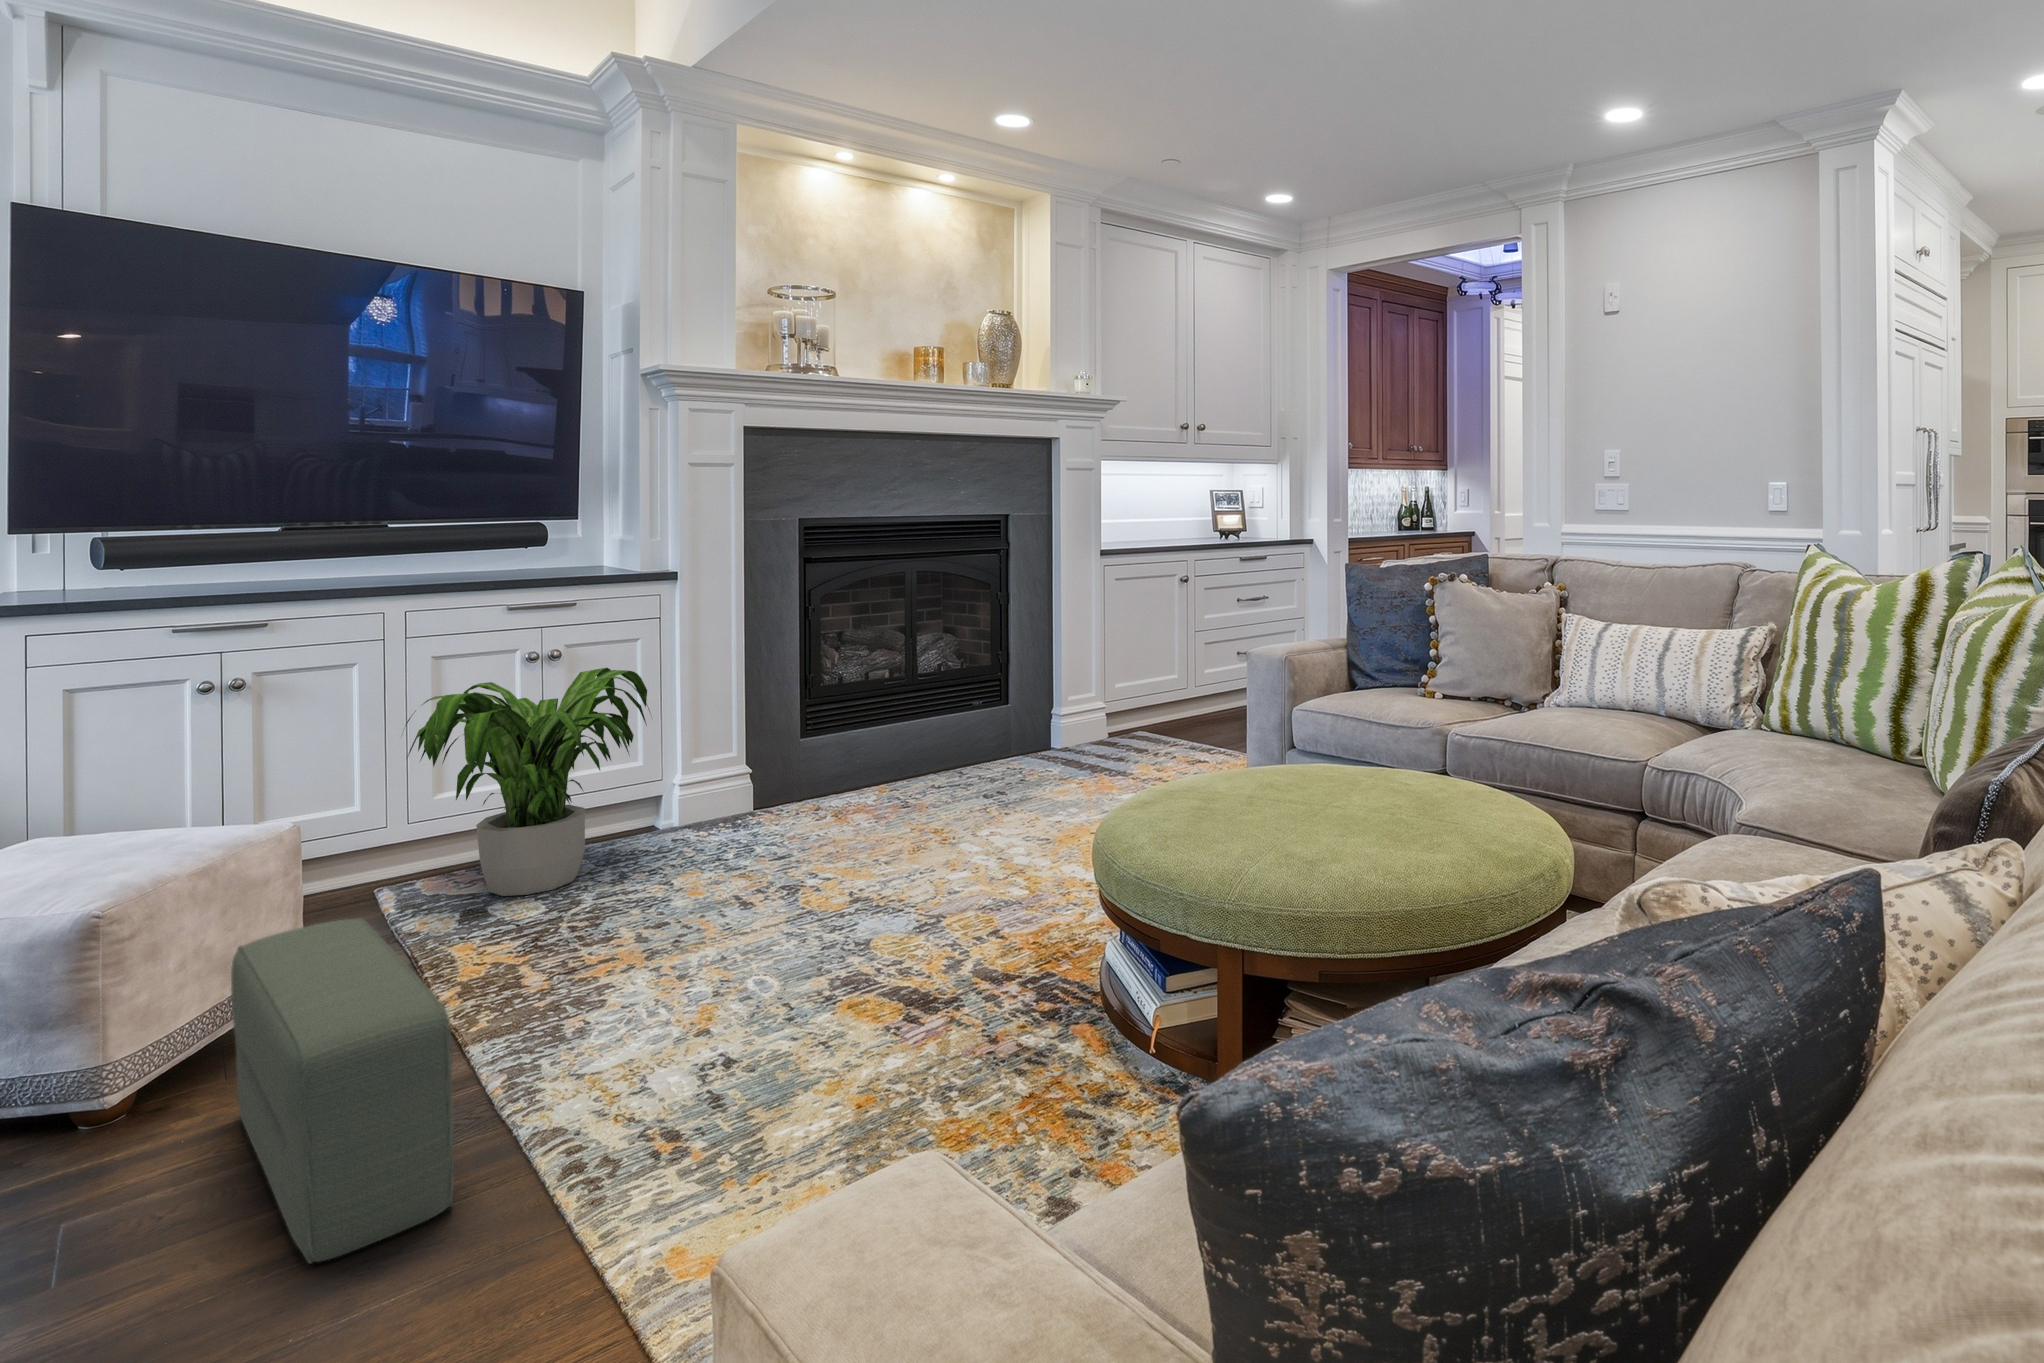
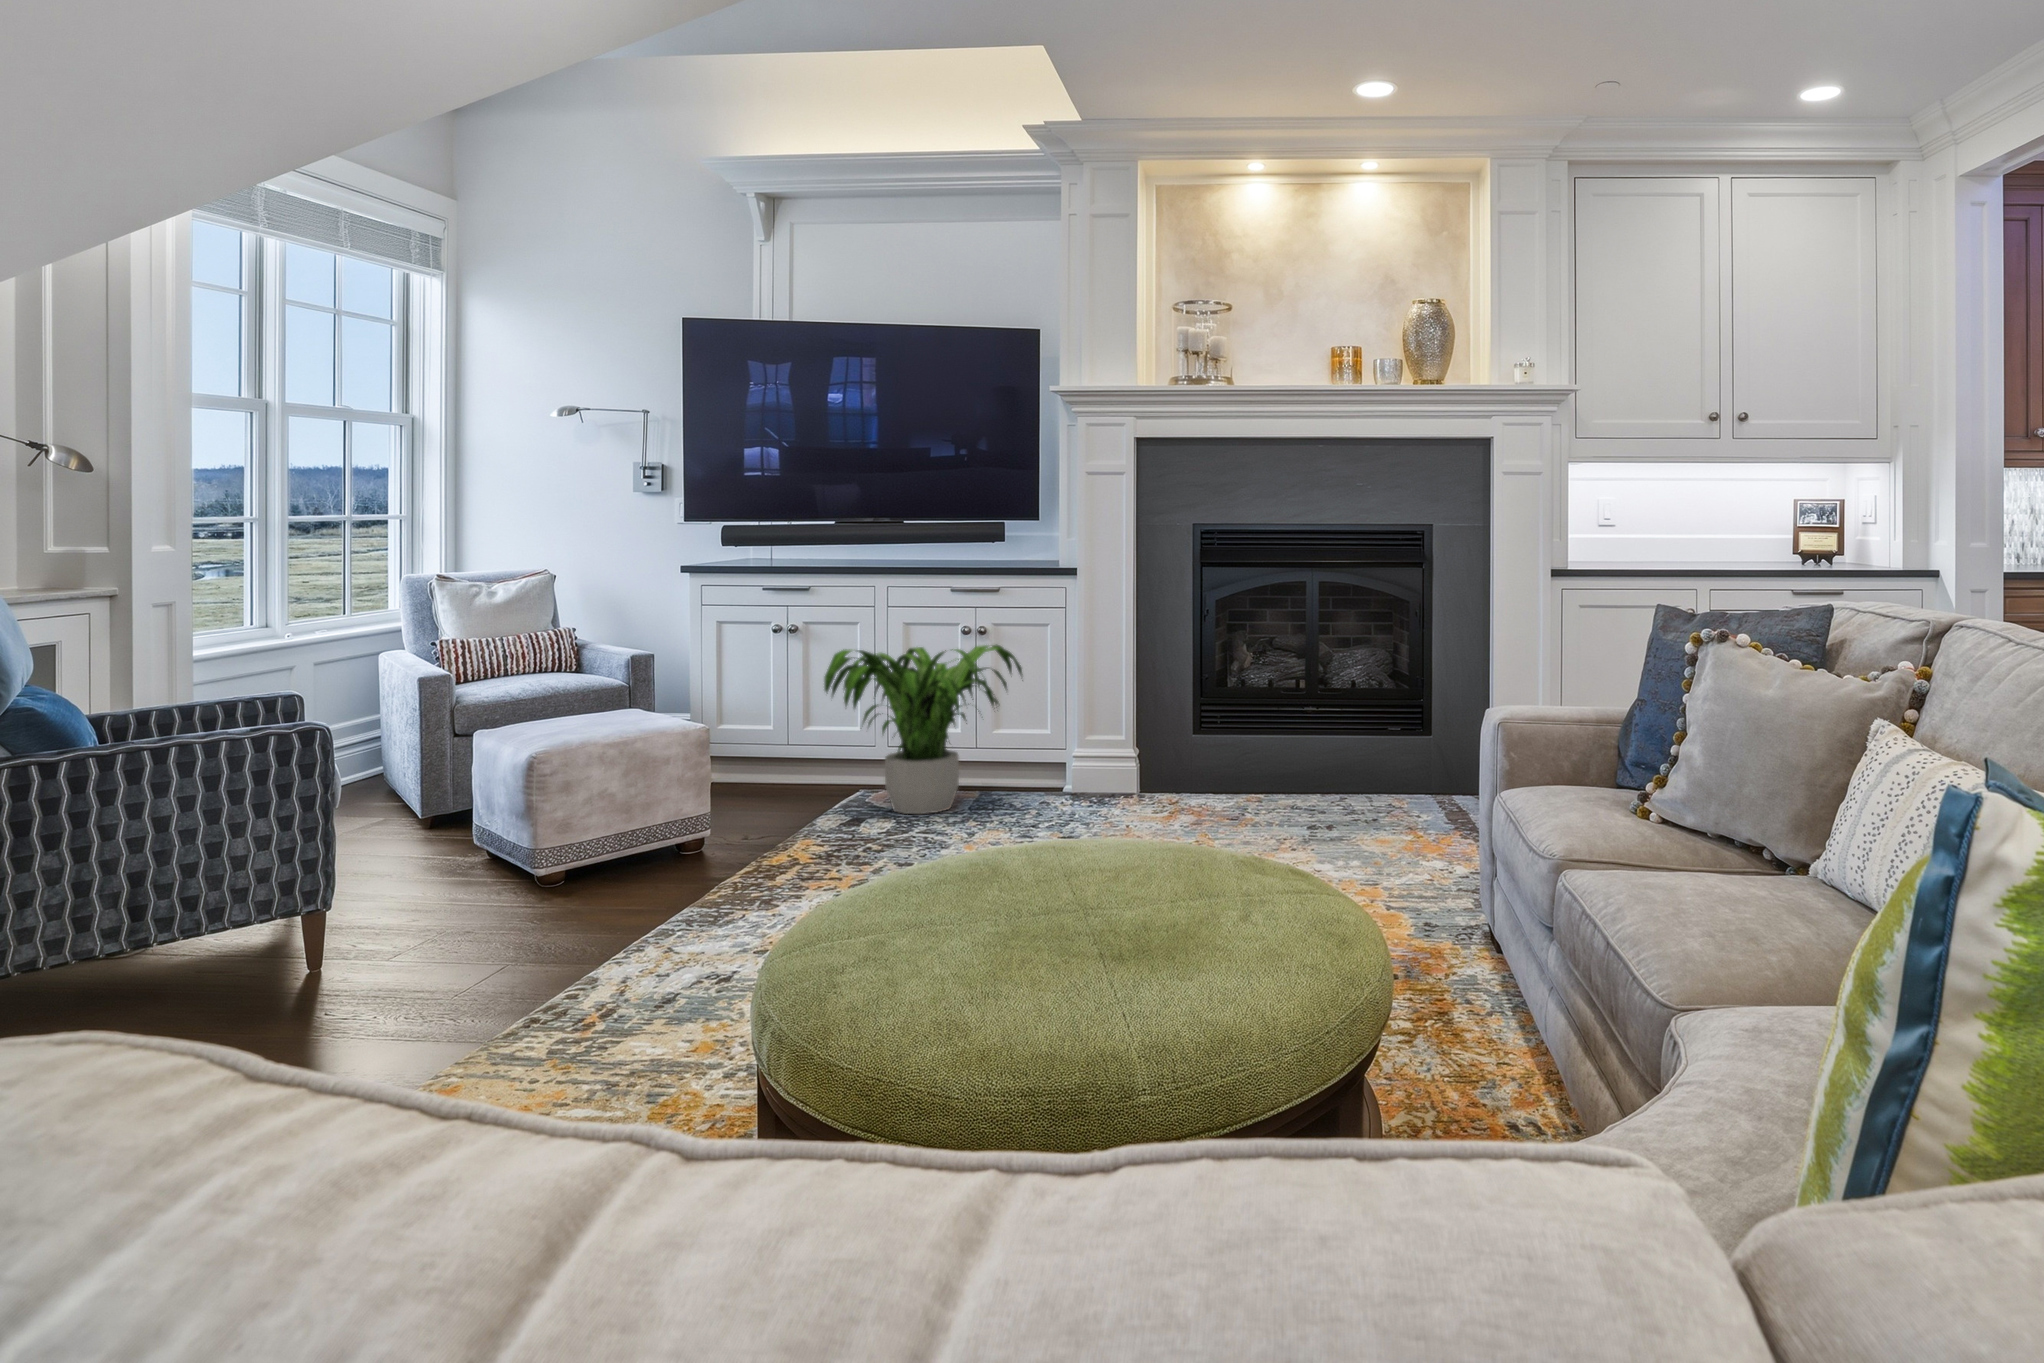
pouf: present [231,918,454,1263] -> none [480,777,656,958]

